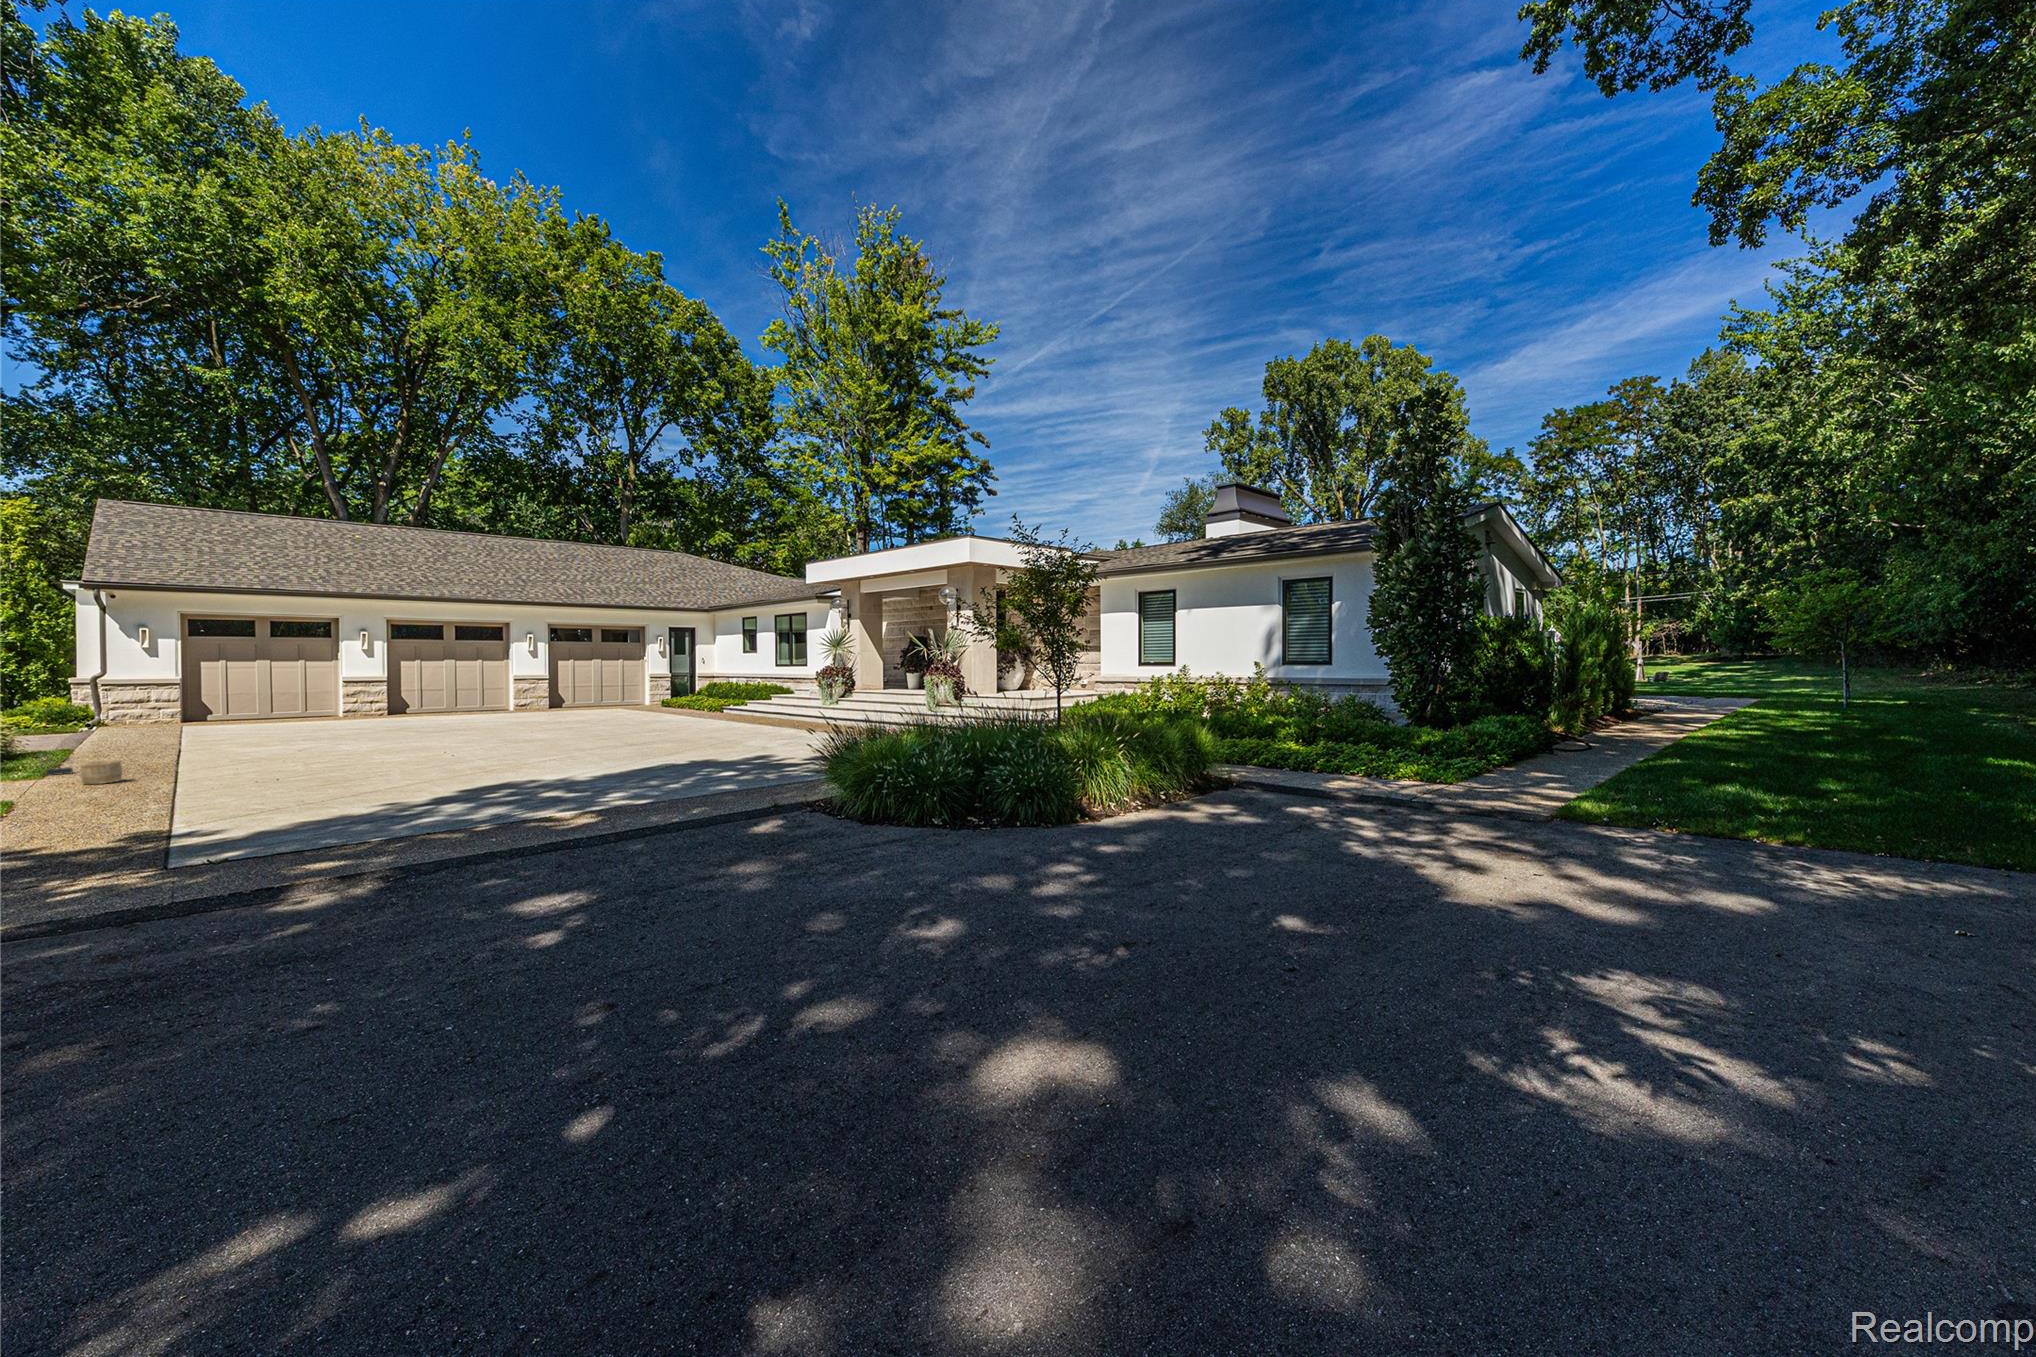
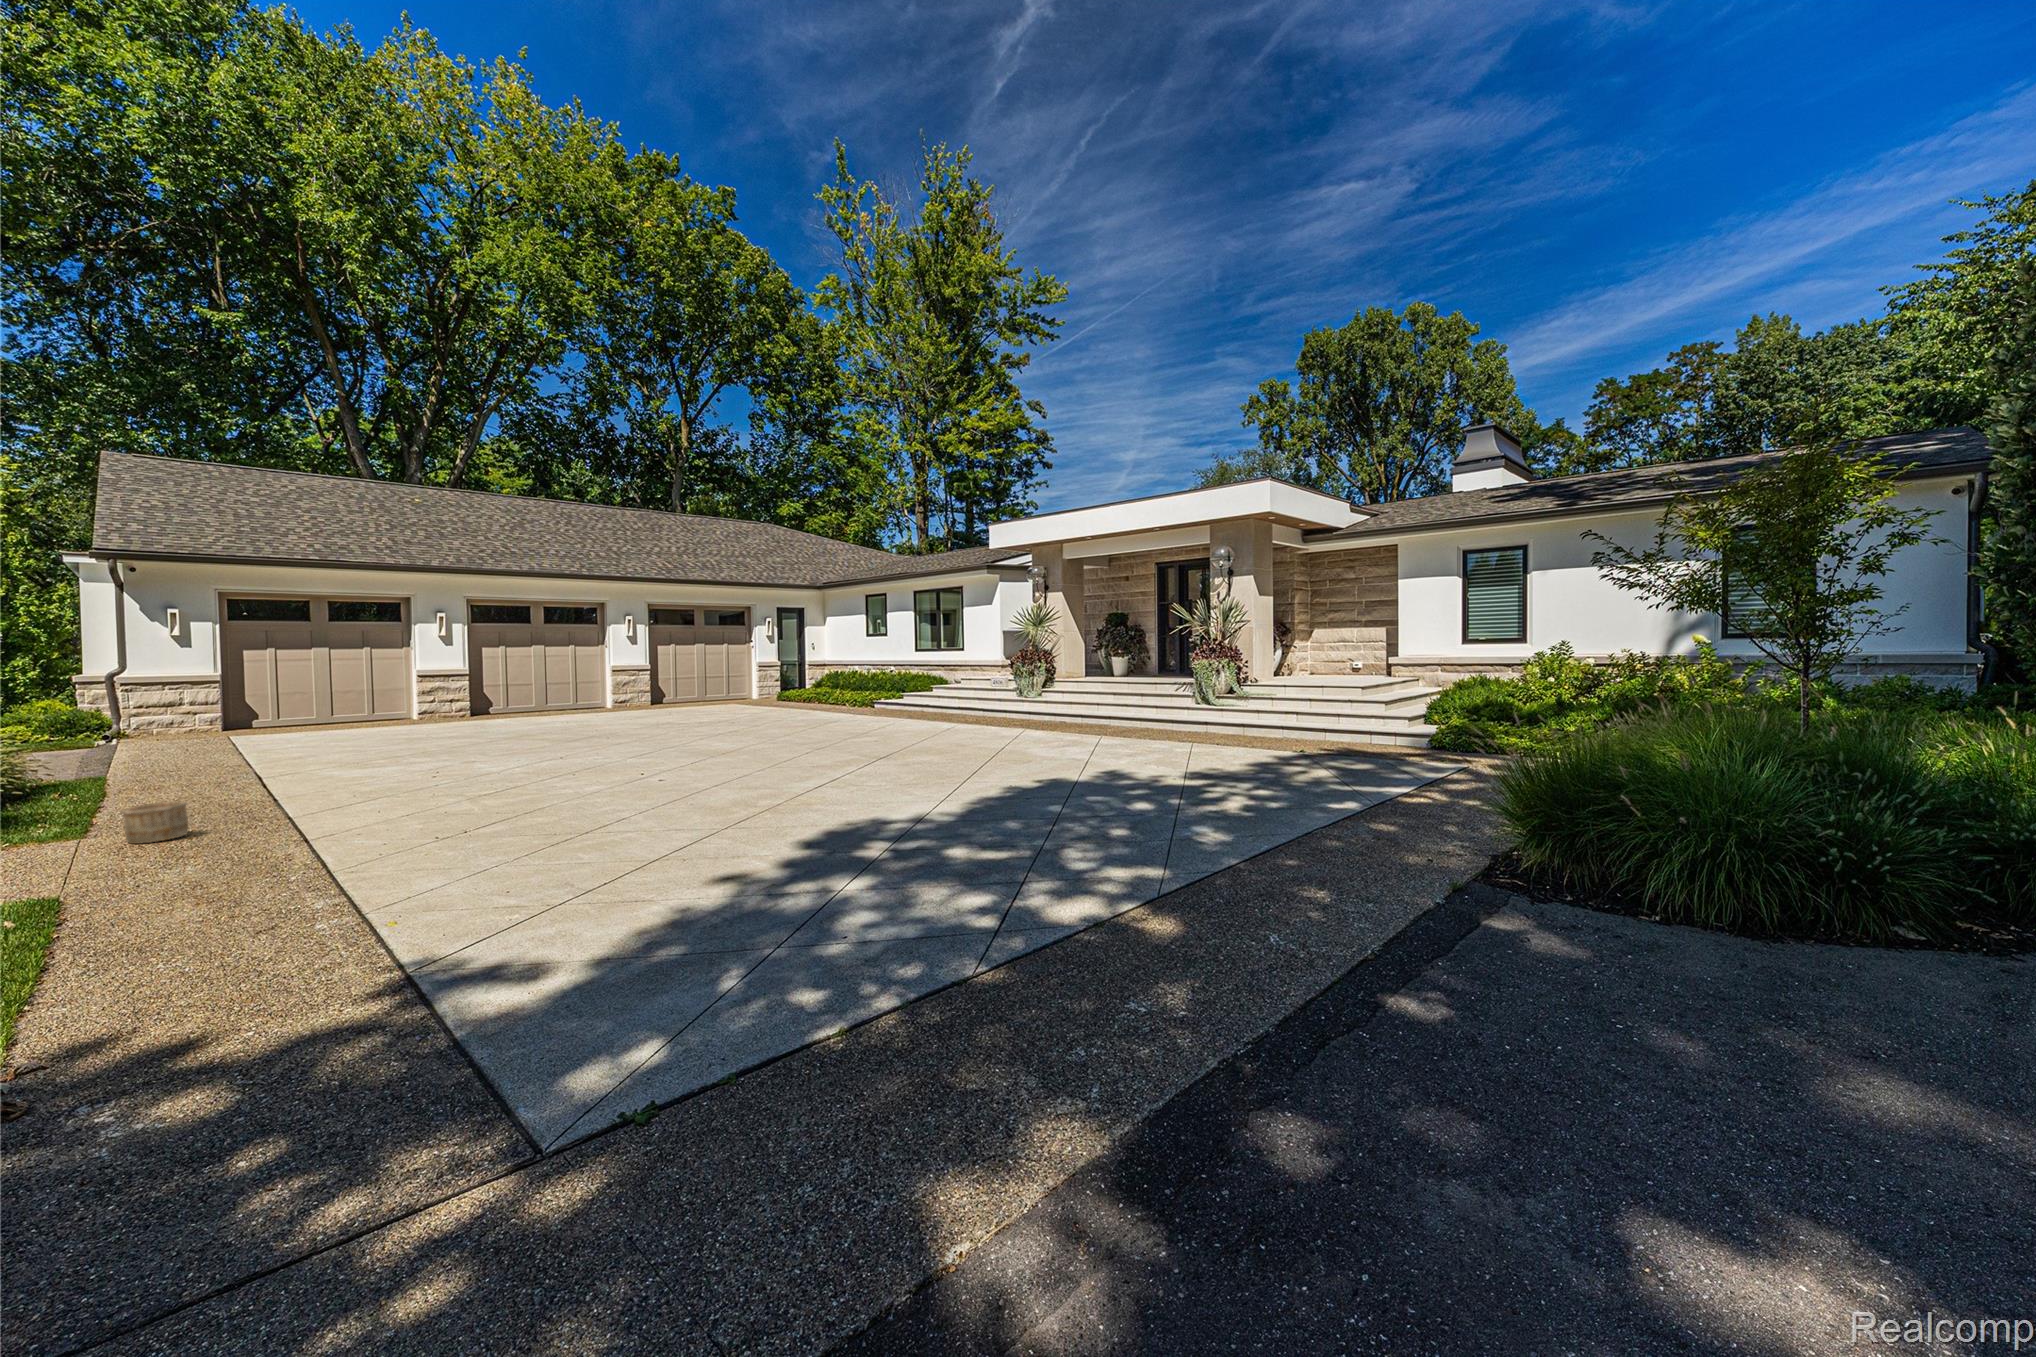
decorative plant: present [38,754,74,775] -> none [48,791,113,825]

